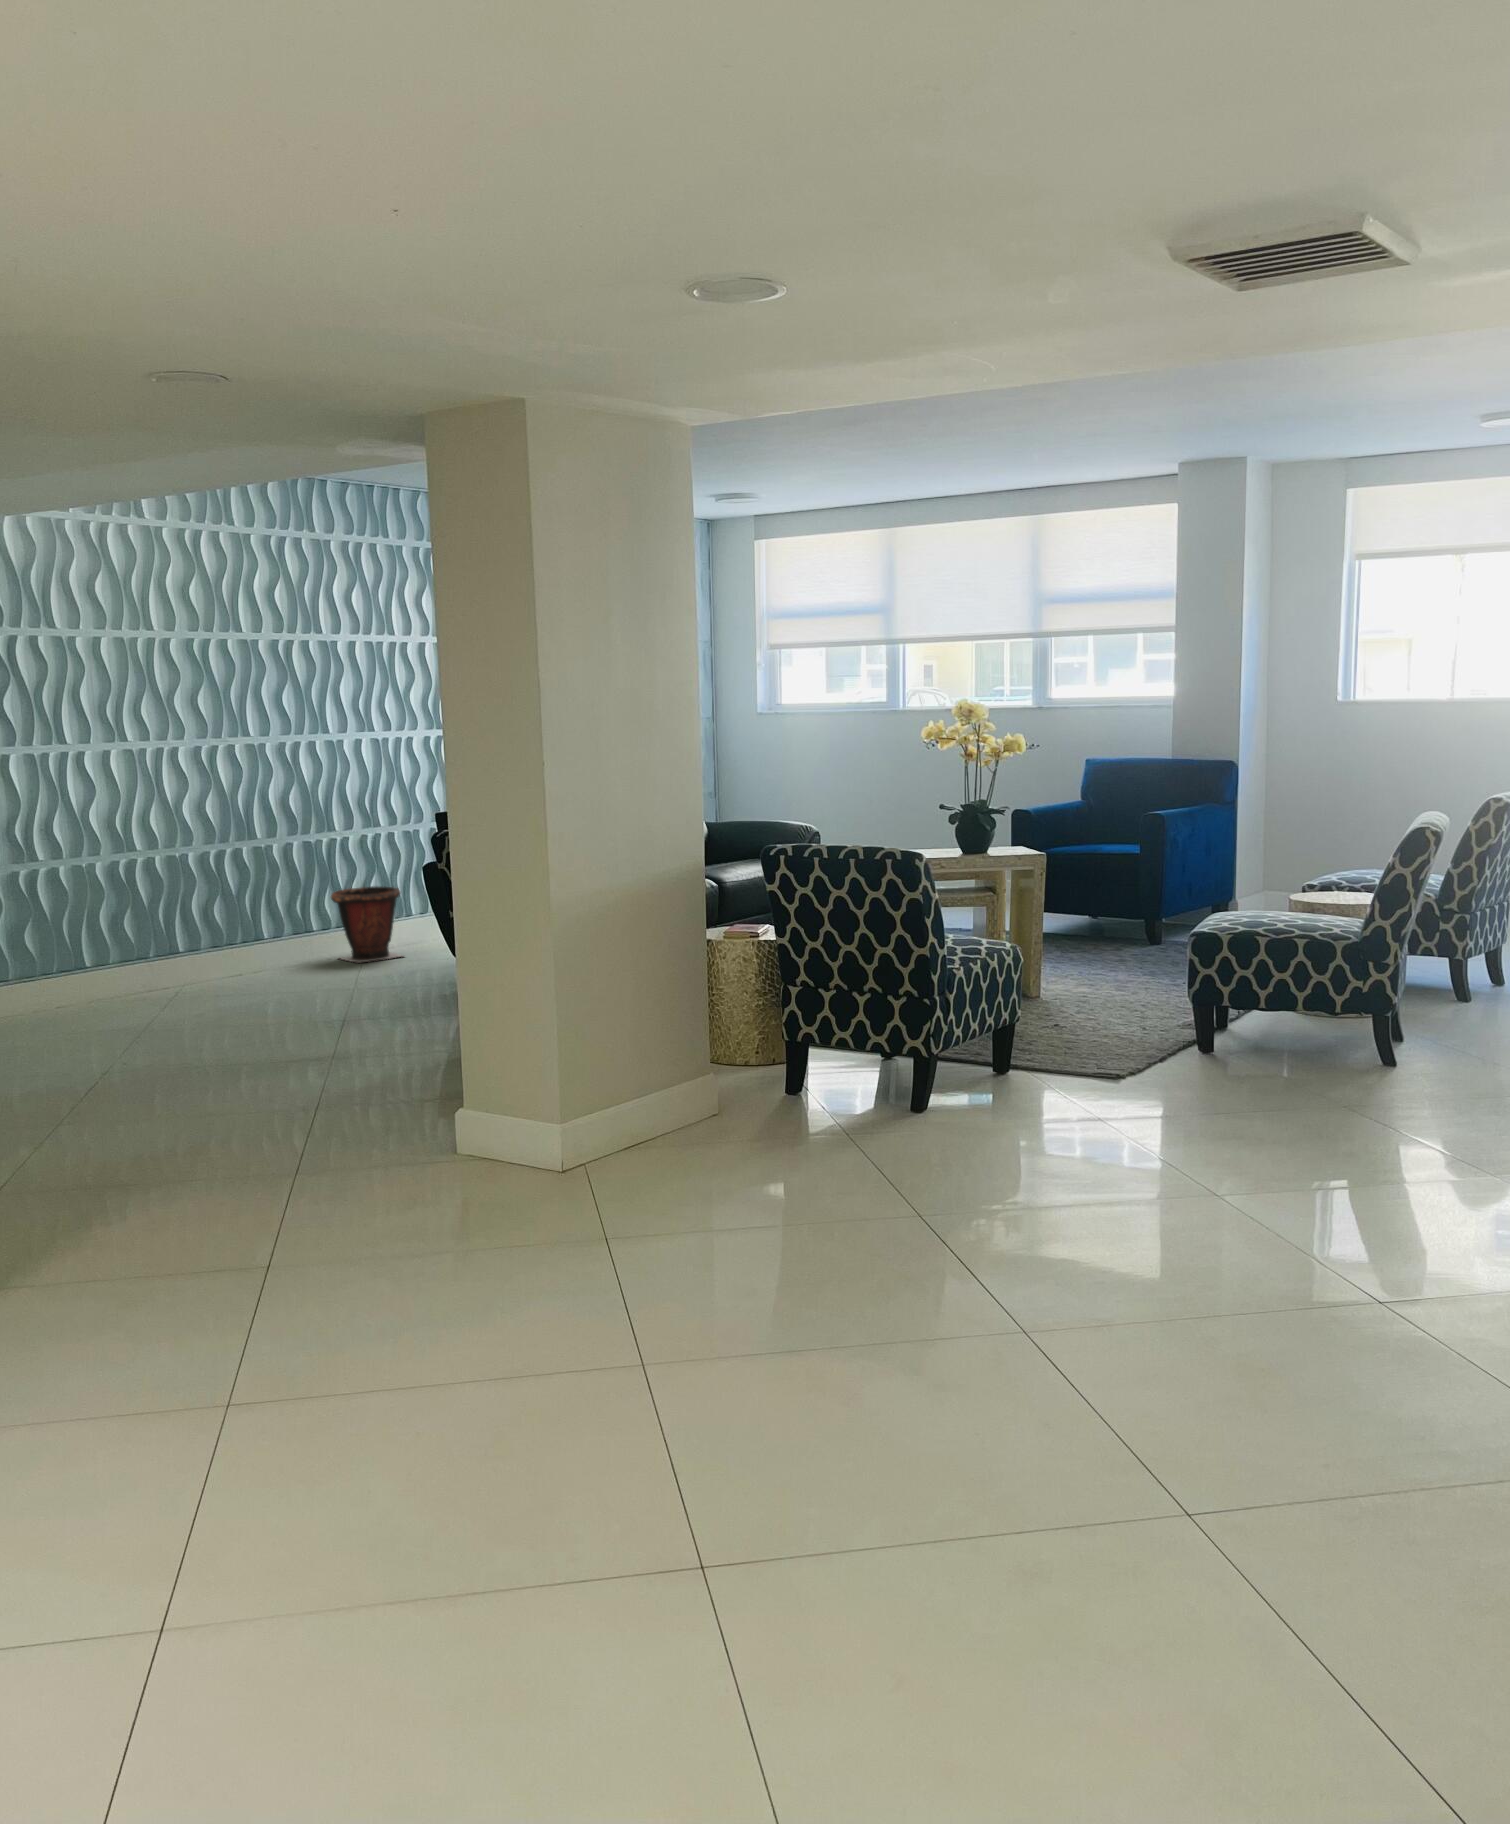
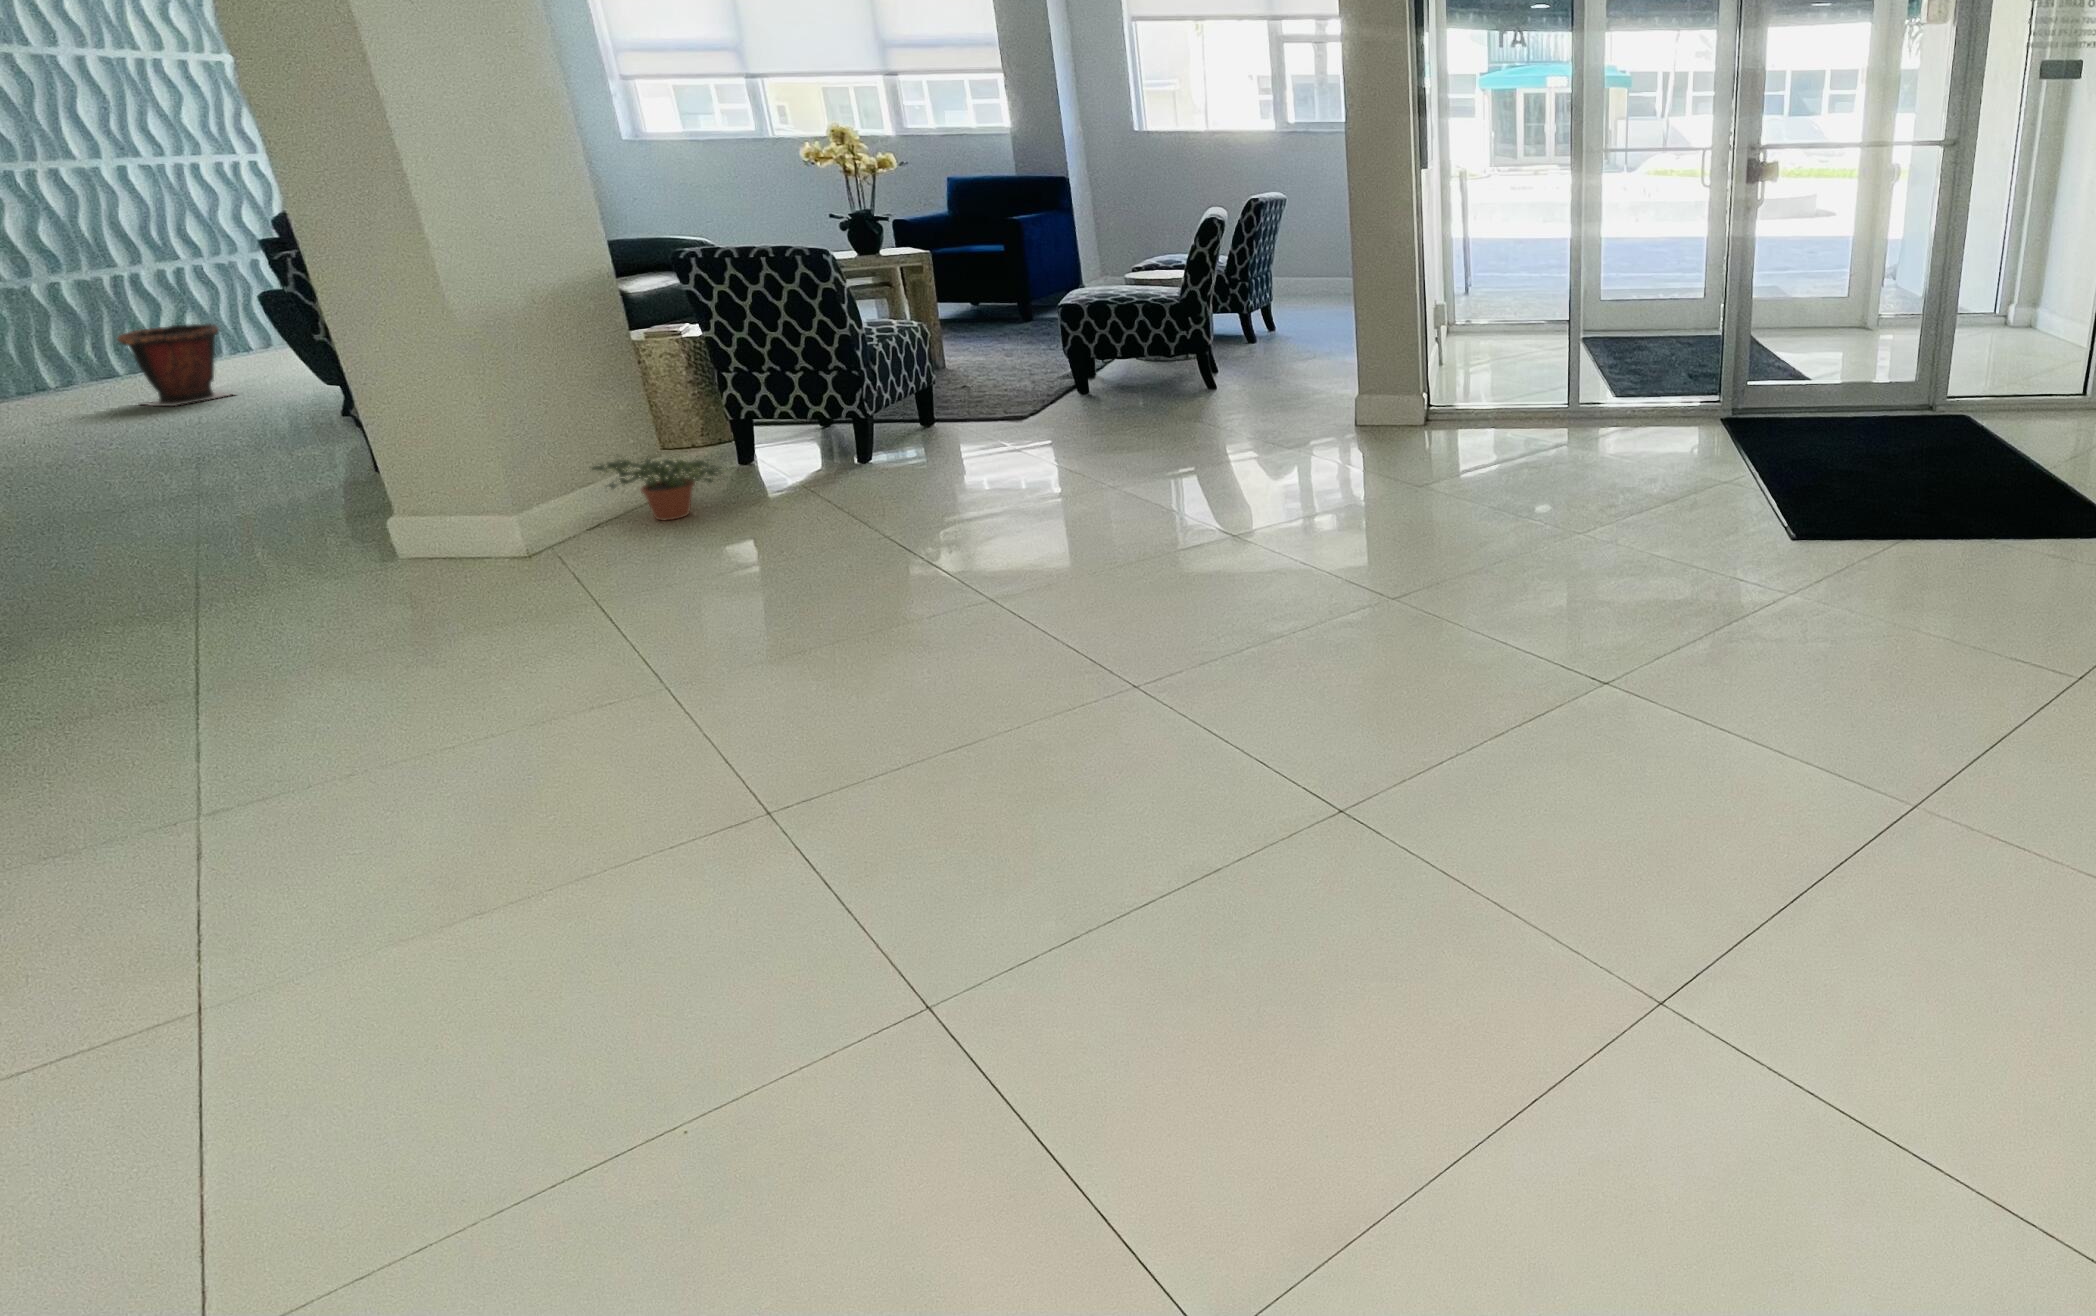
potted plant: none [633,1069,784,1156] -> present [592,459,737,520]

